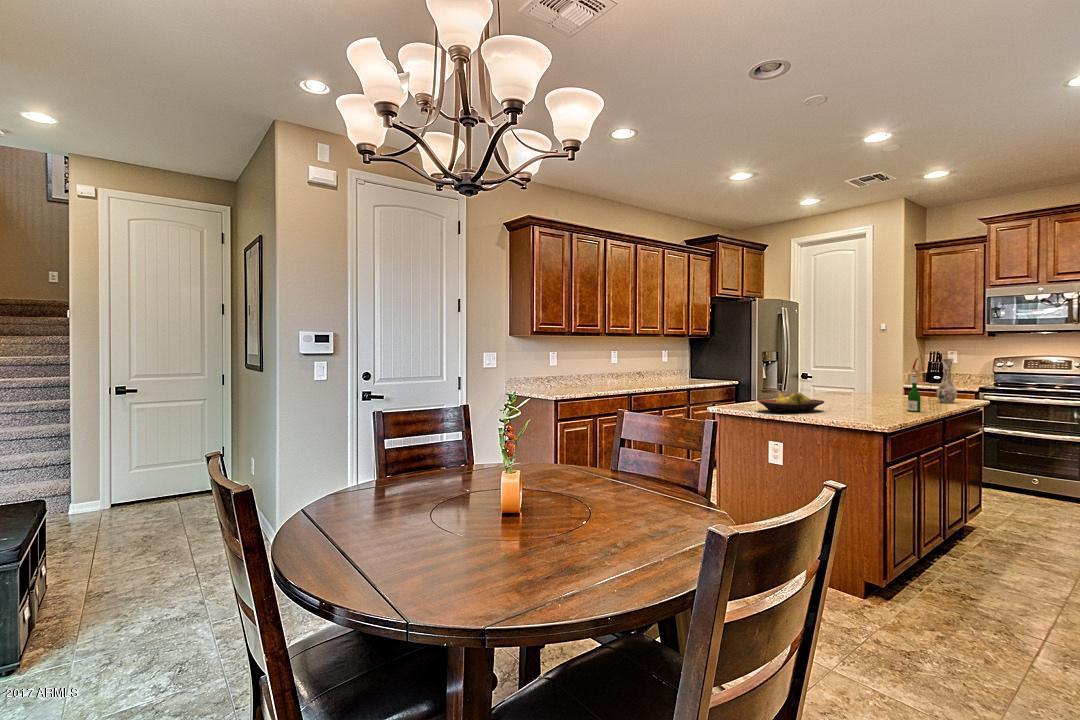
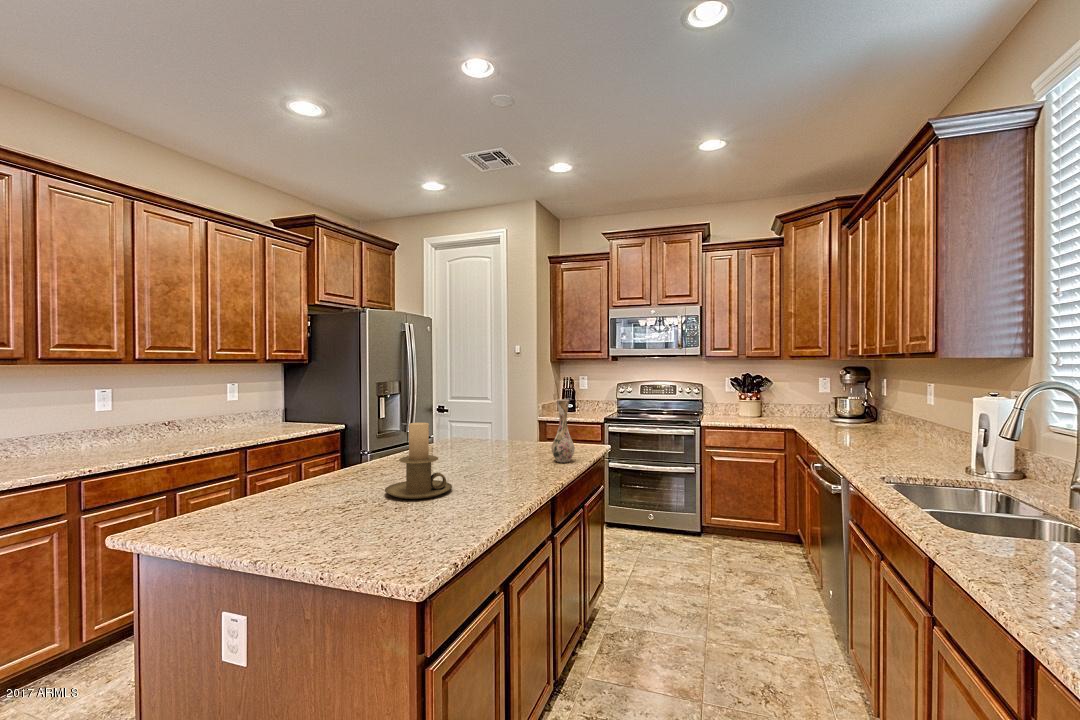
wine bottle: present [908,358,926,412] -> none [501,410,525,501]
candle holder: none [824,366,869,409] -> present [385,422,452,499]
fruit bowl: present [758,393,824,412] -> none [218,486,364,539]

